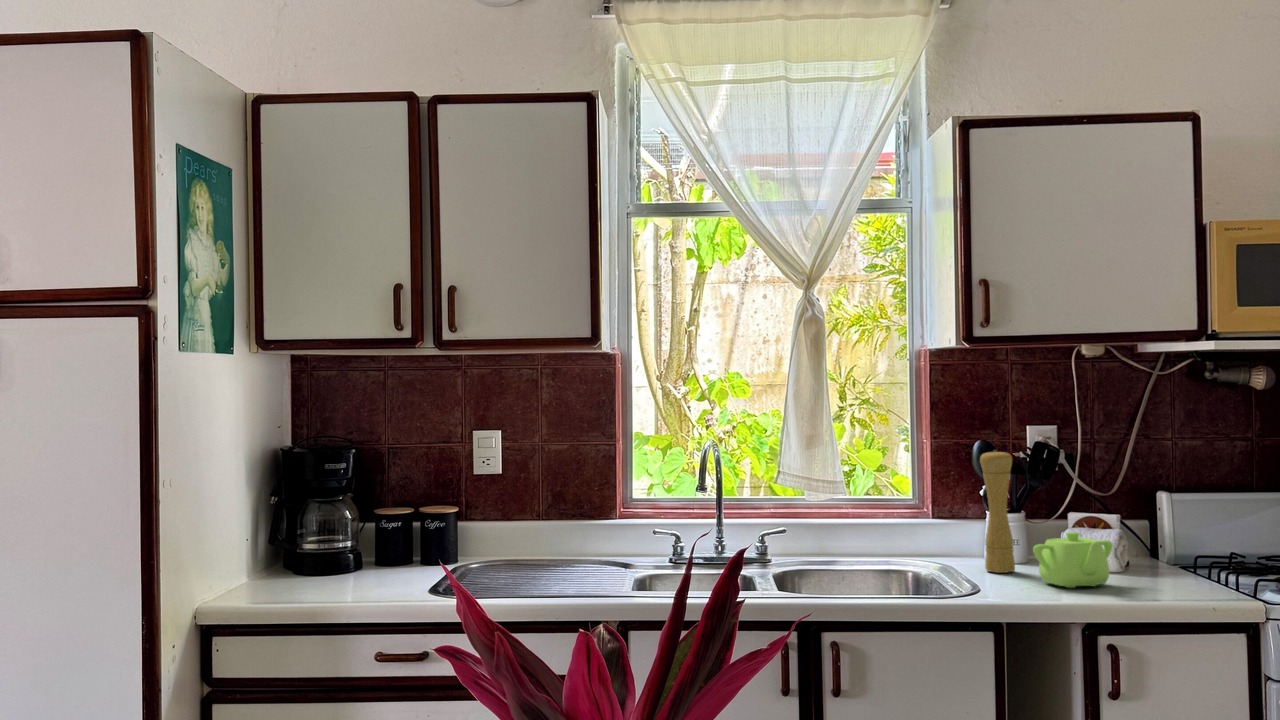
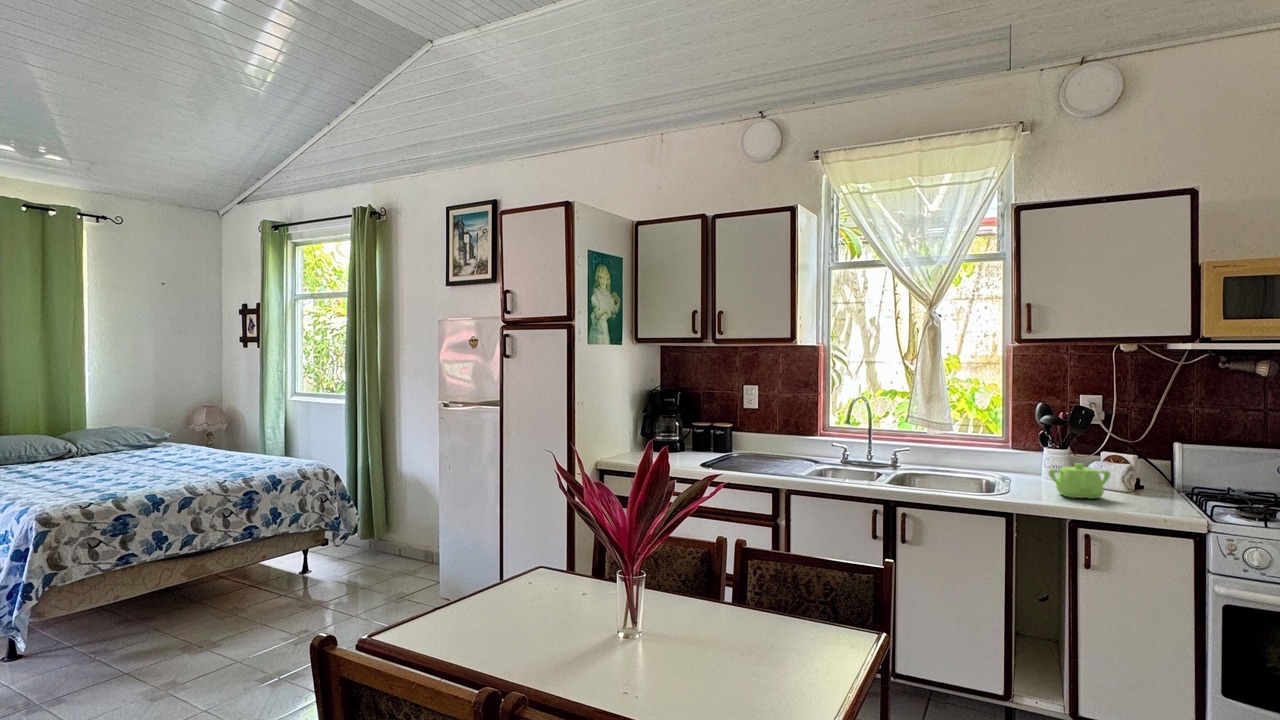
pepper mill: present [980,450,1015,573] -> none [1029,409,1051,485]

